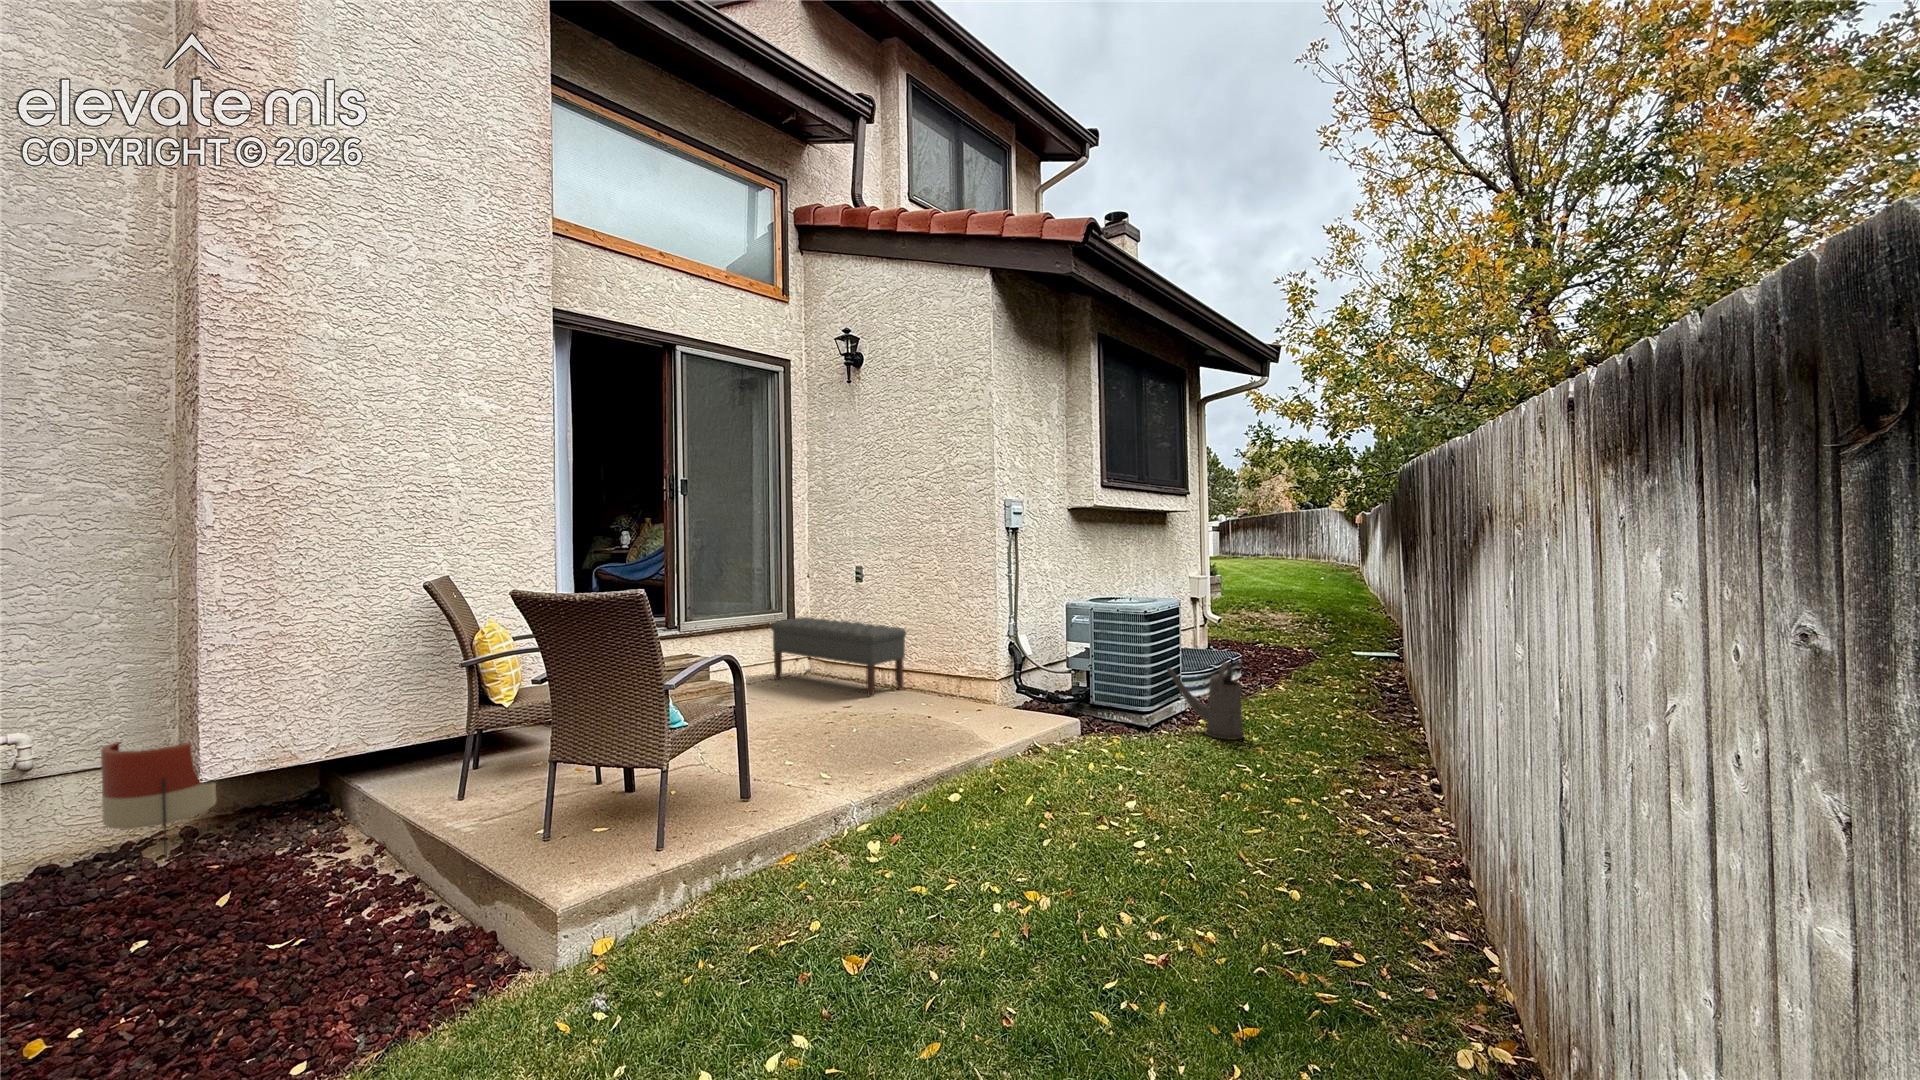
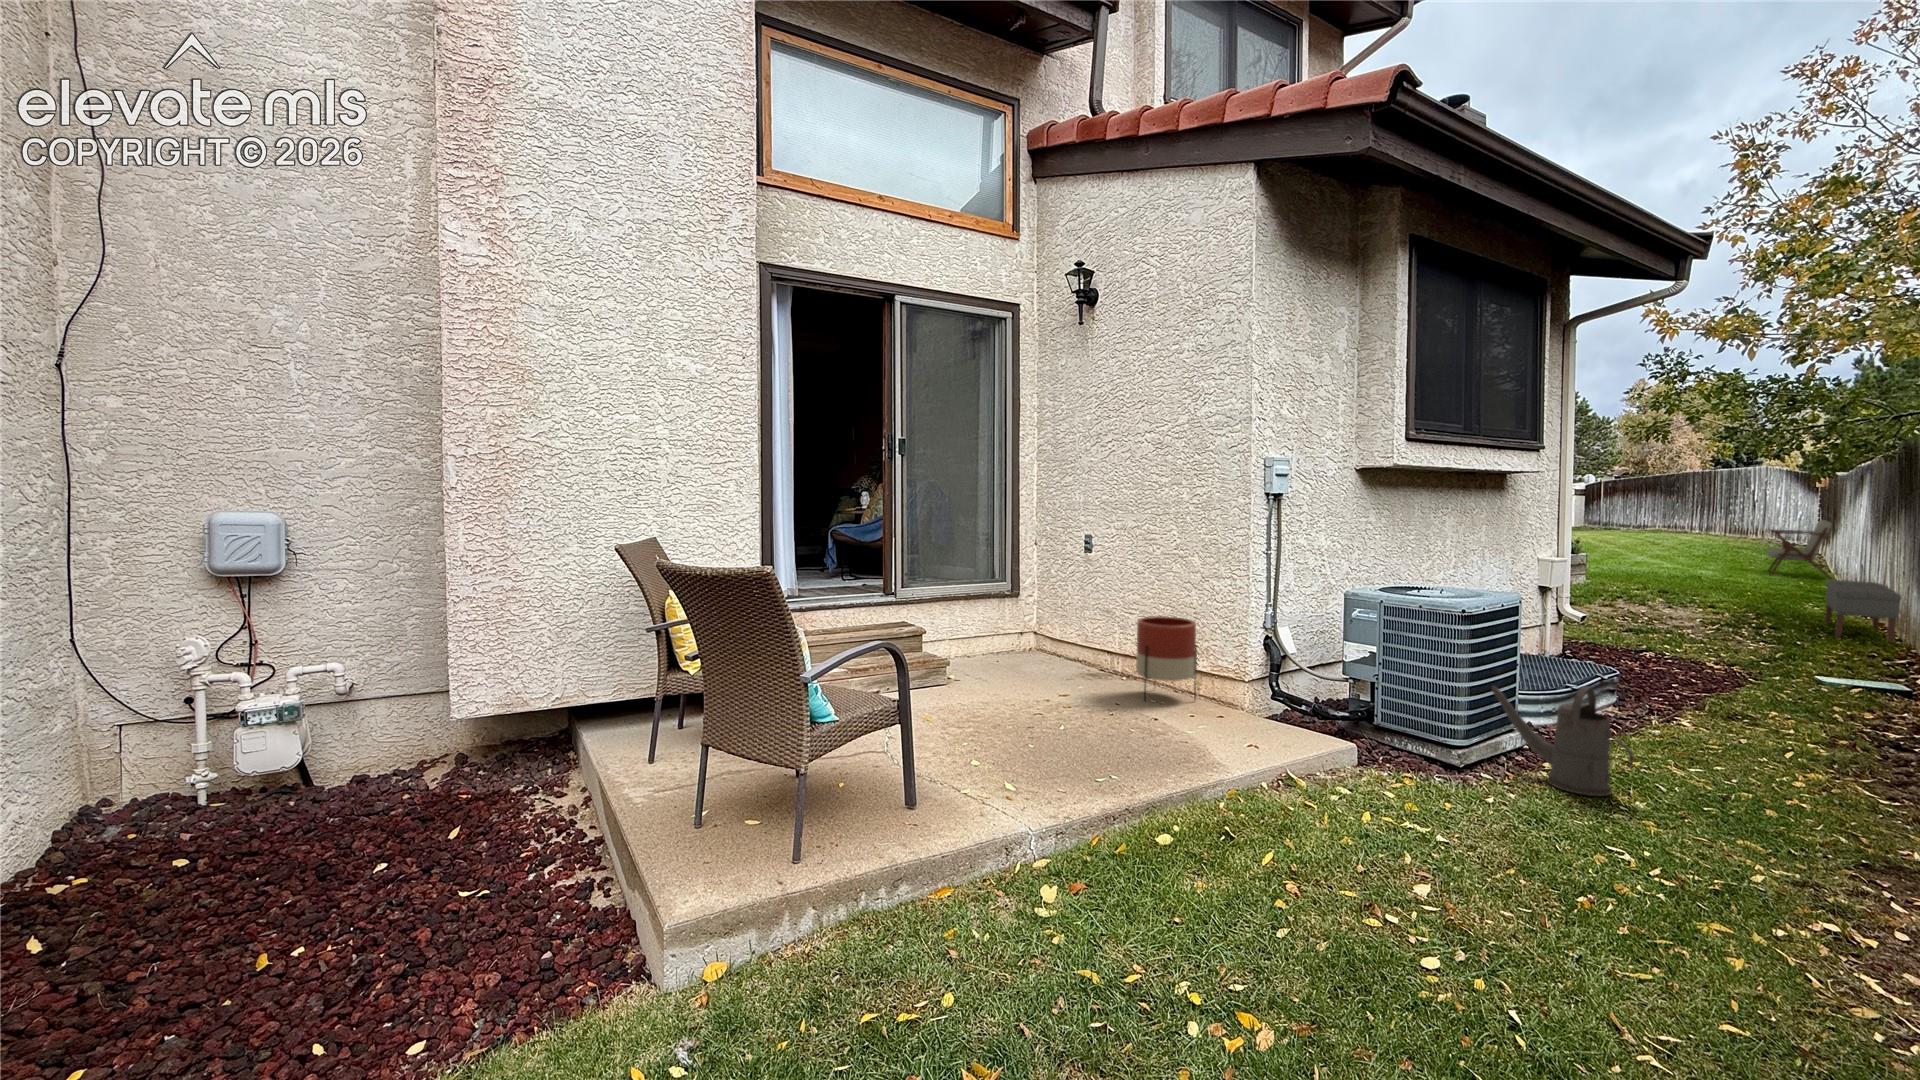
lounge chair: none [1321,544,1358,586] -> present [1767,520,1833,580]
bench: present [771,617,906,697] -> present [1825,580,1901,643]
planter: present [101,742,217,858] -> present [1136,616,1197,701]

